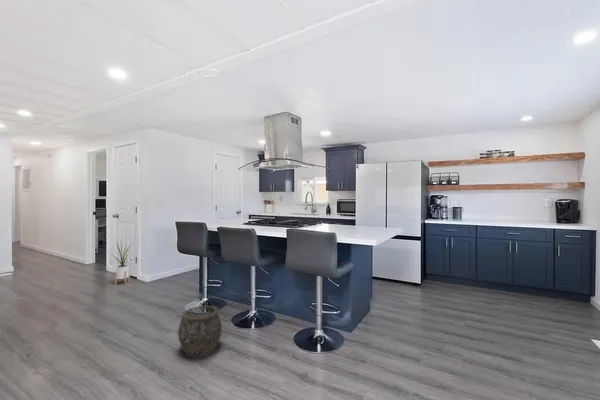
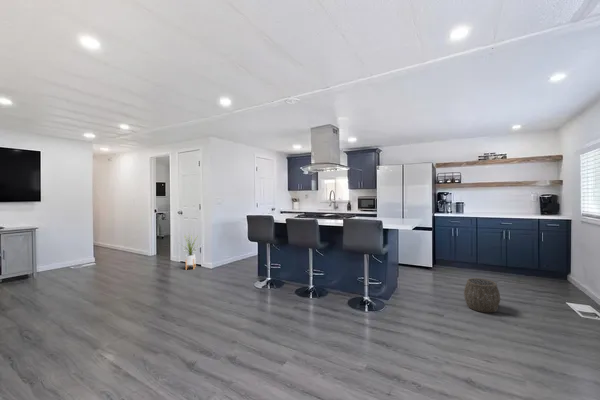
woven basket: present [178,306,222,354] -> present [464,278,500,312]

